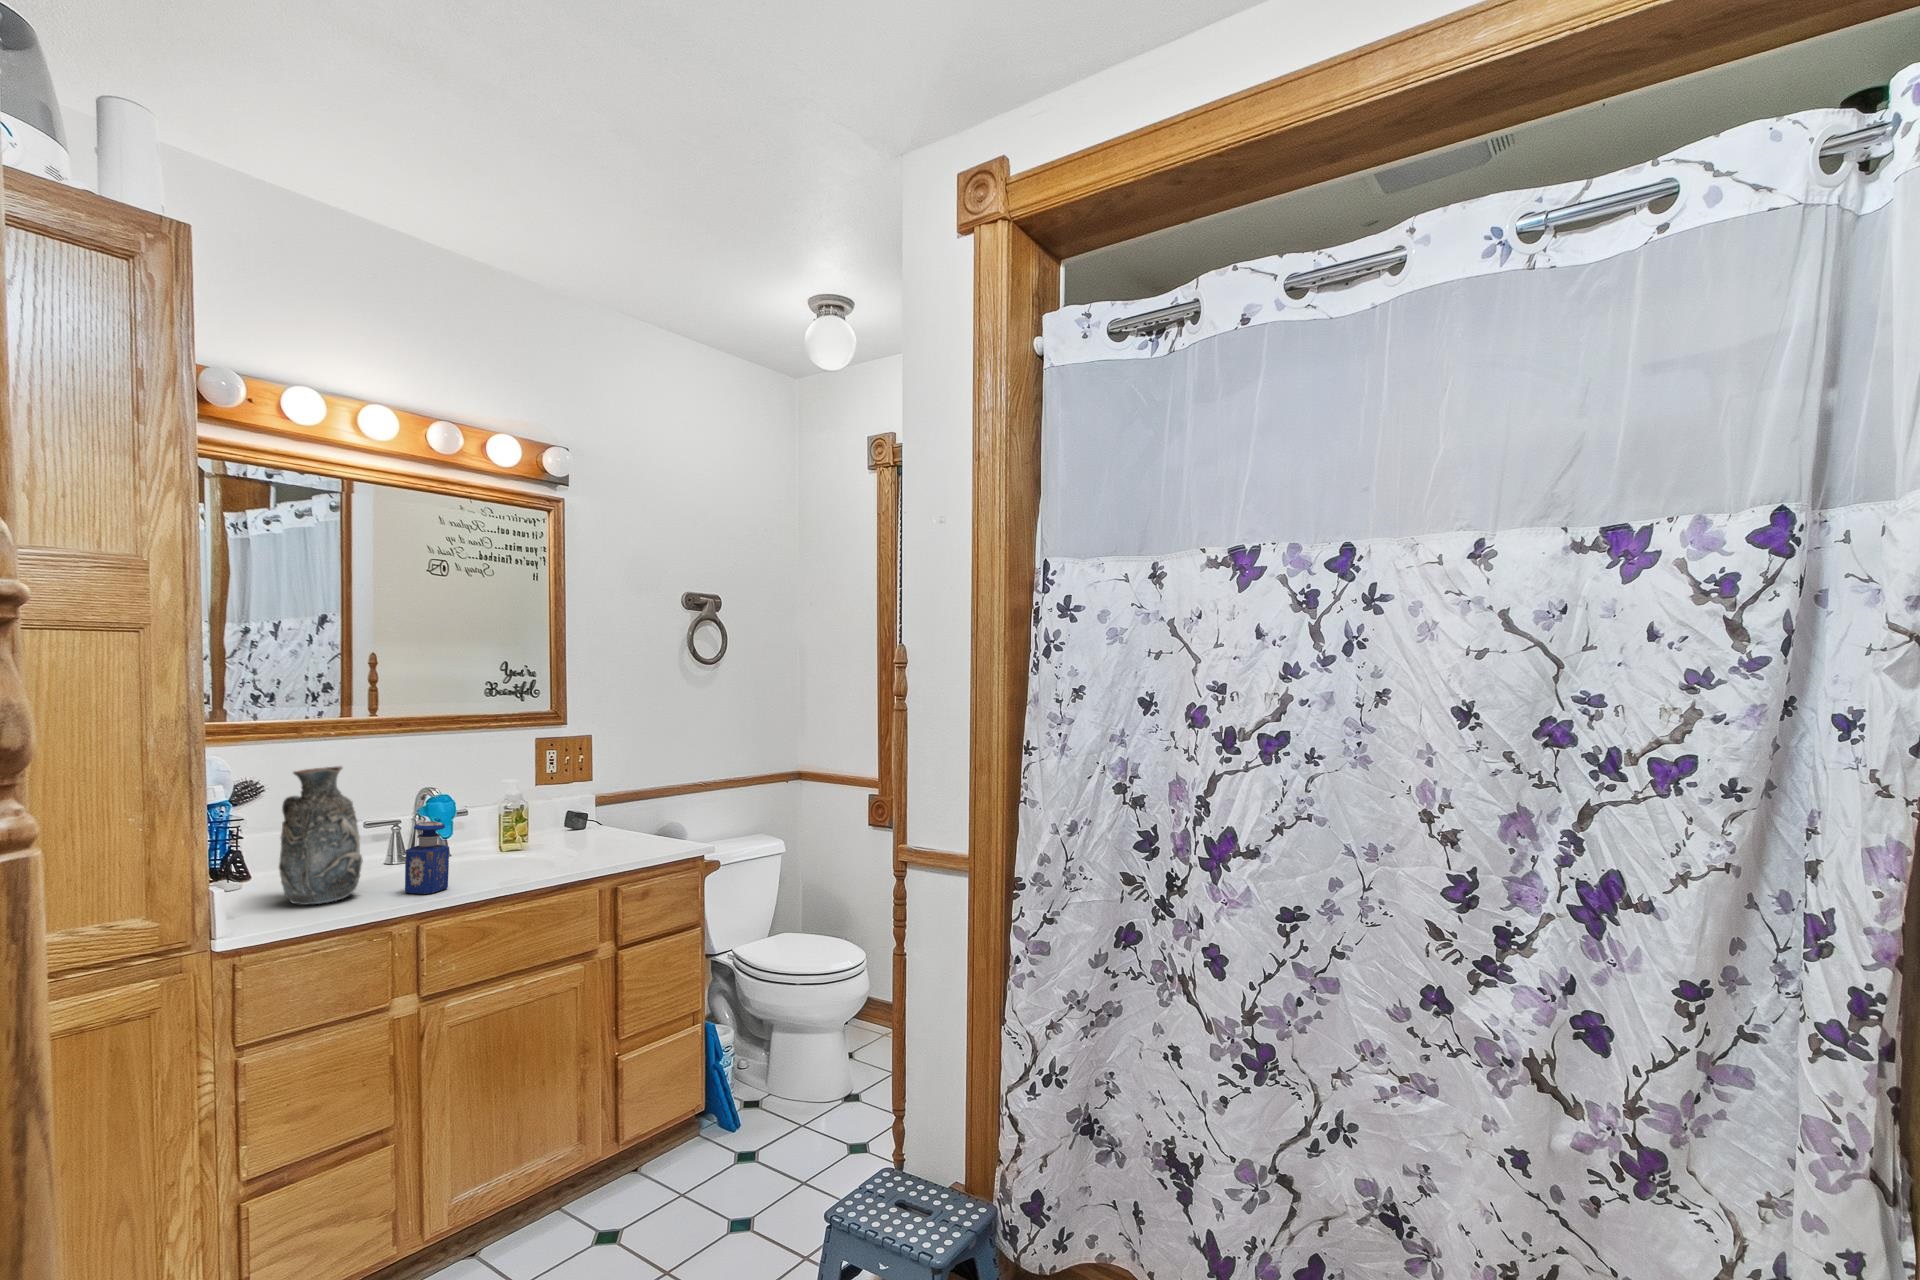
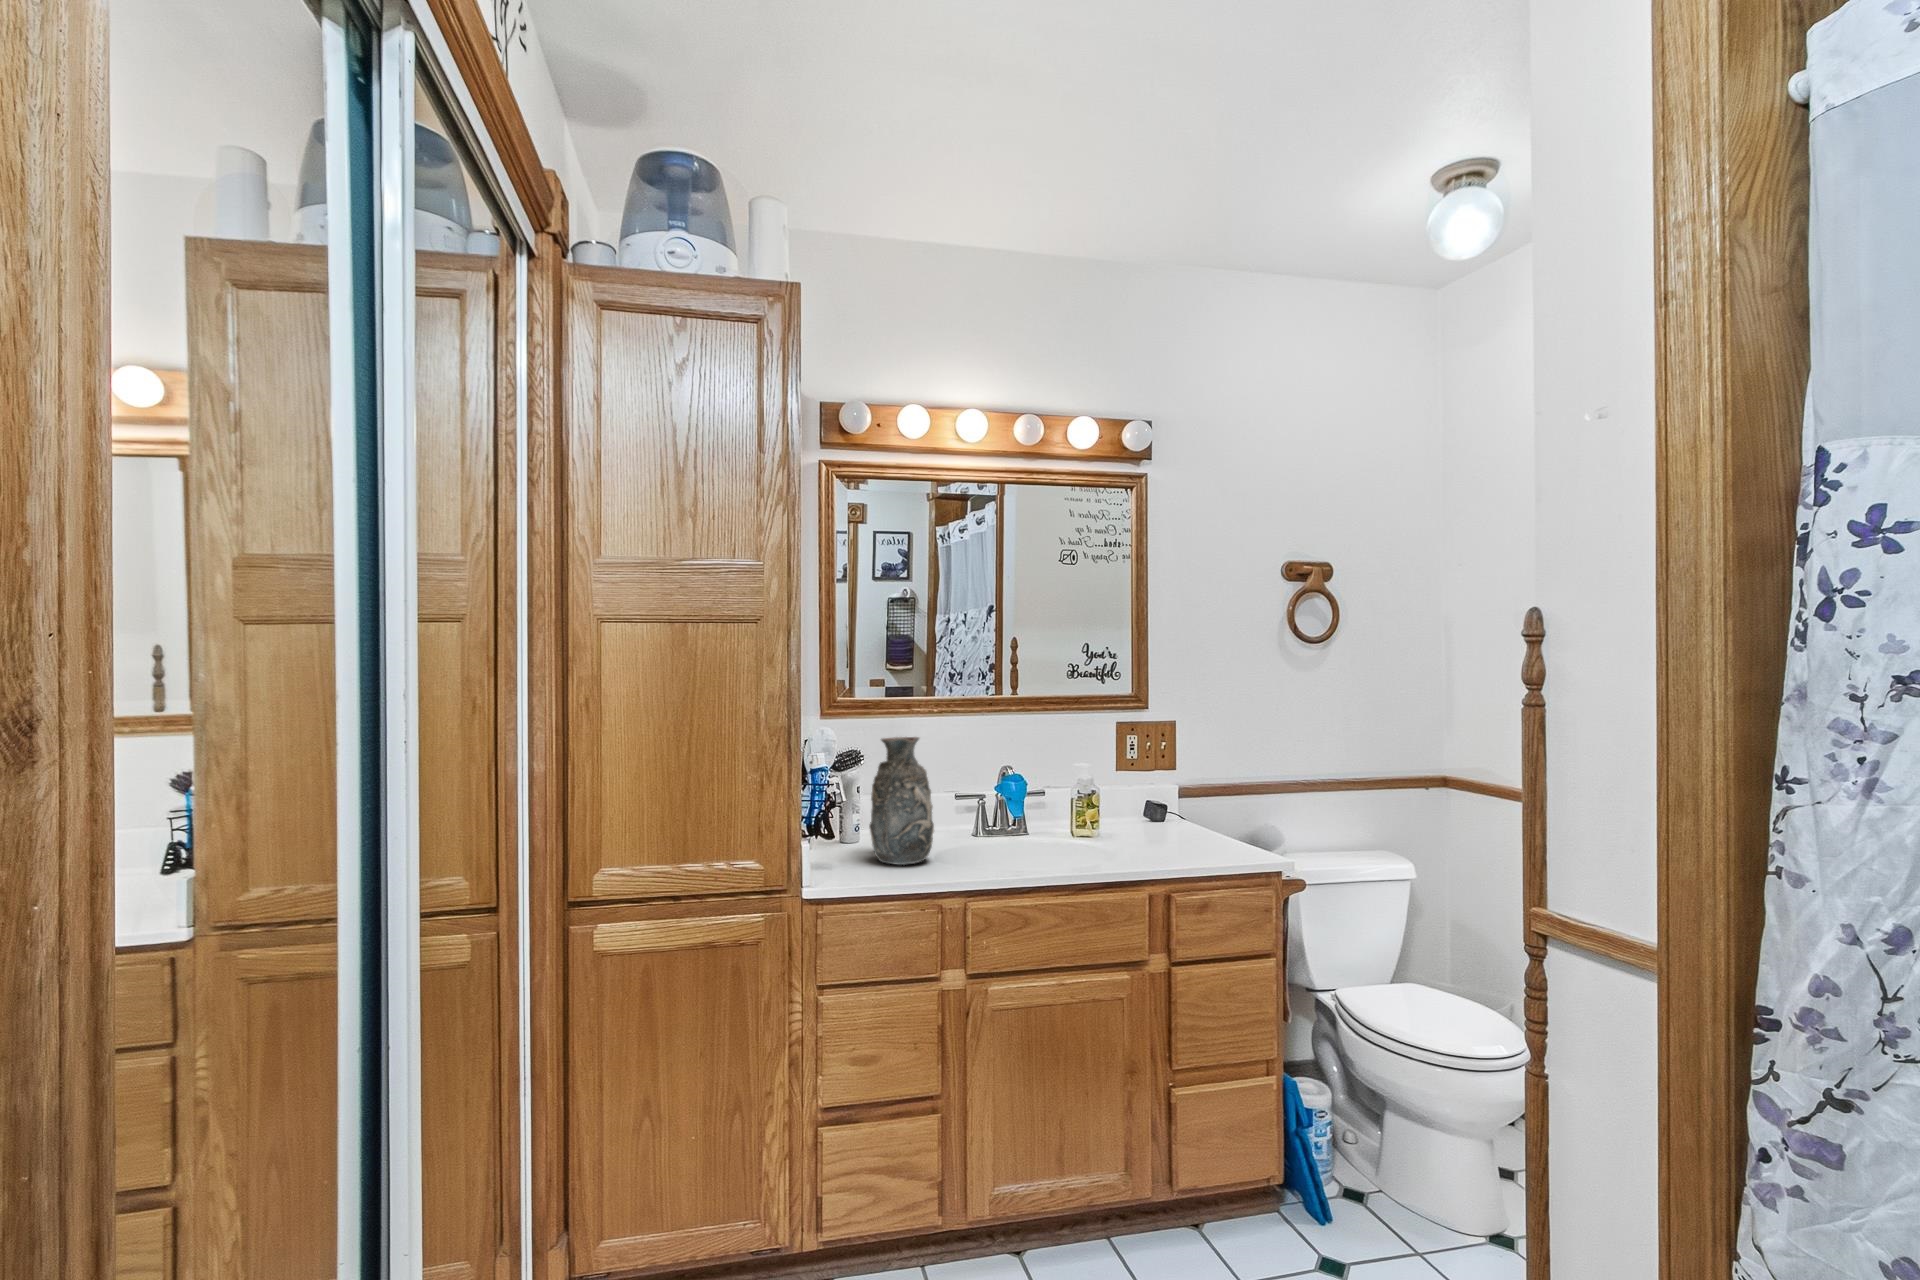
perfume bottle: present [405,821,449,894] -> none [968,799,1006,871]

